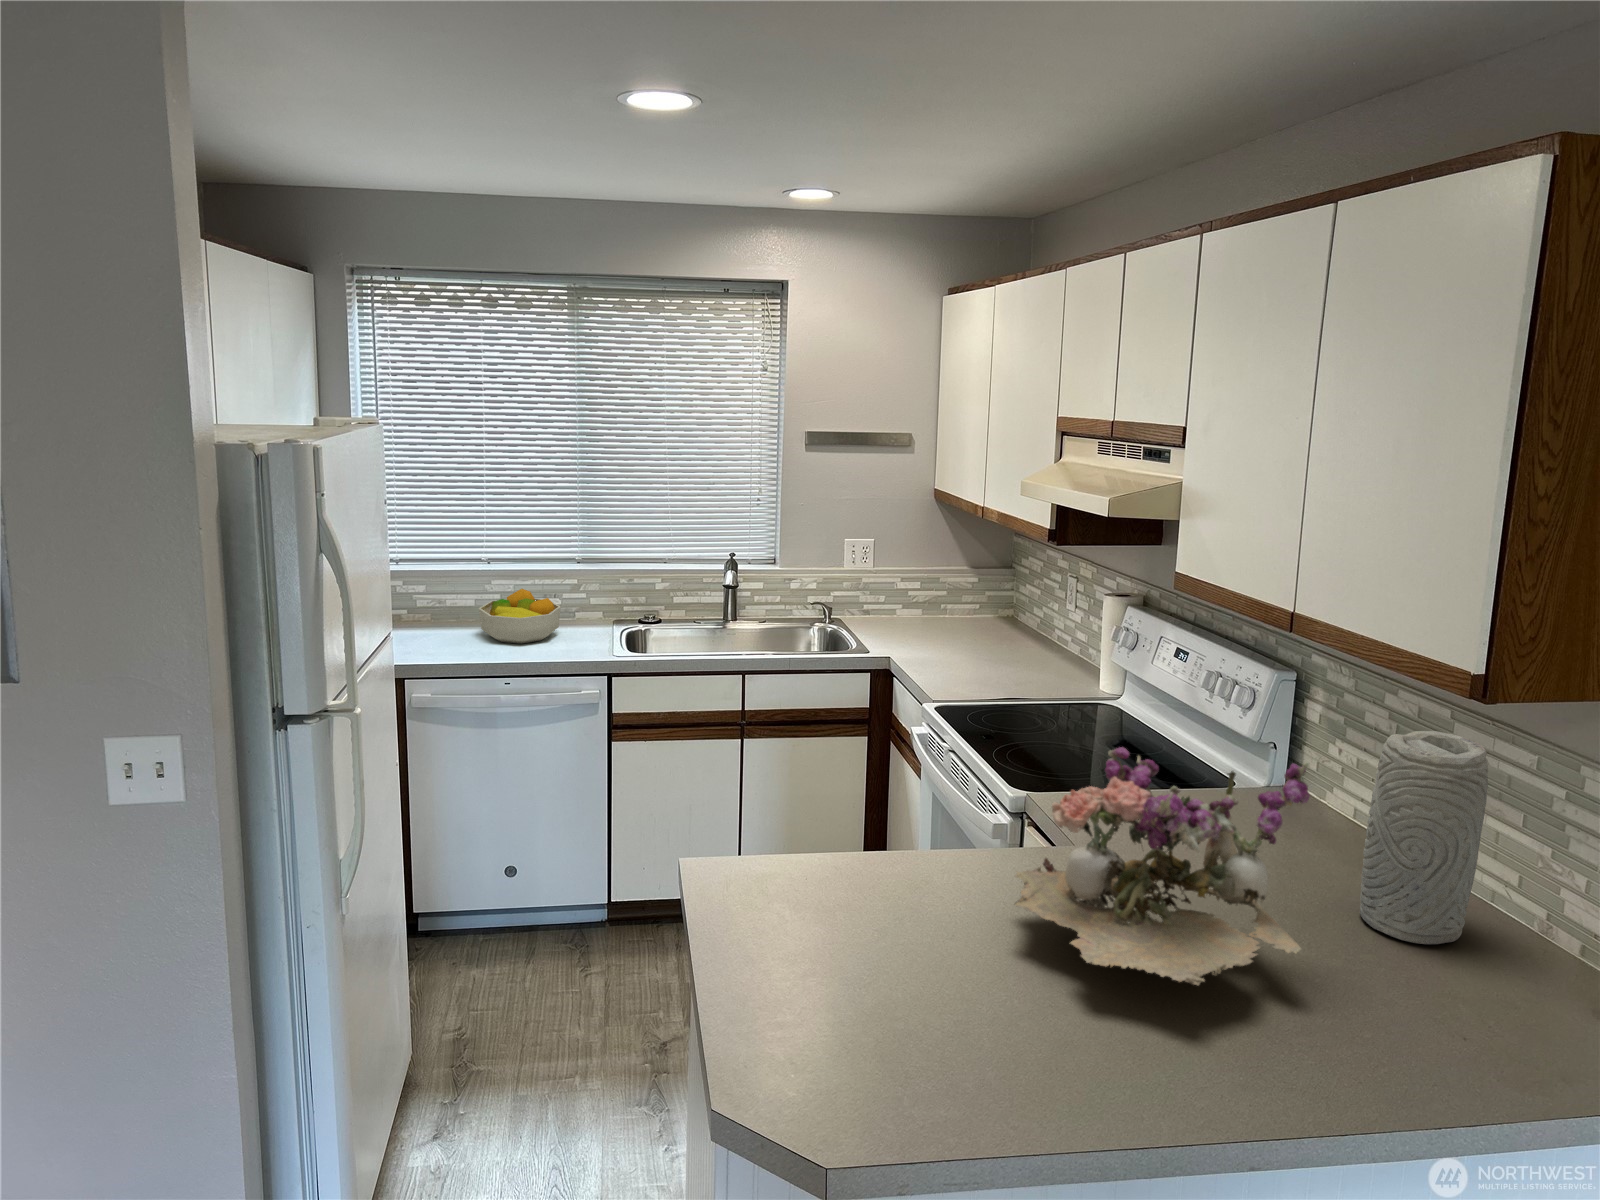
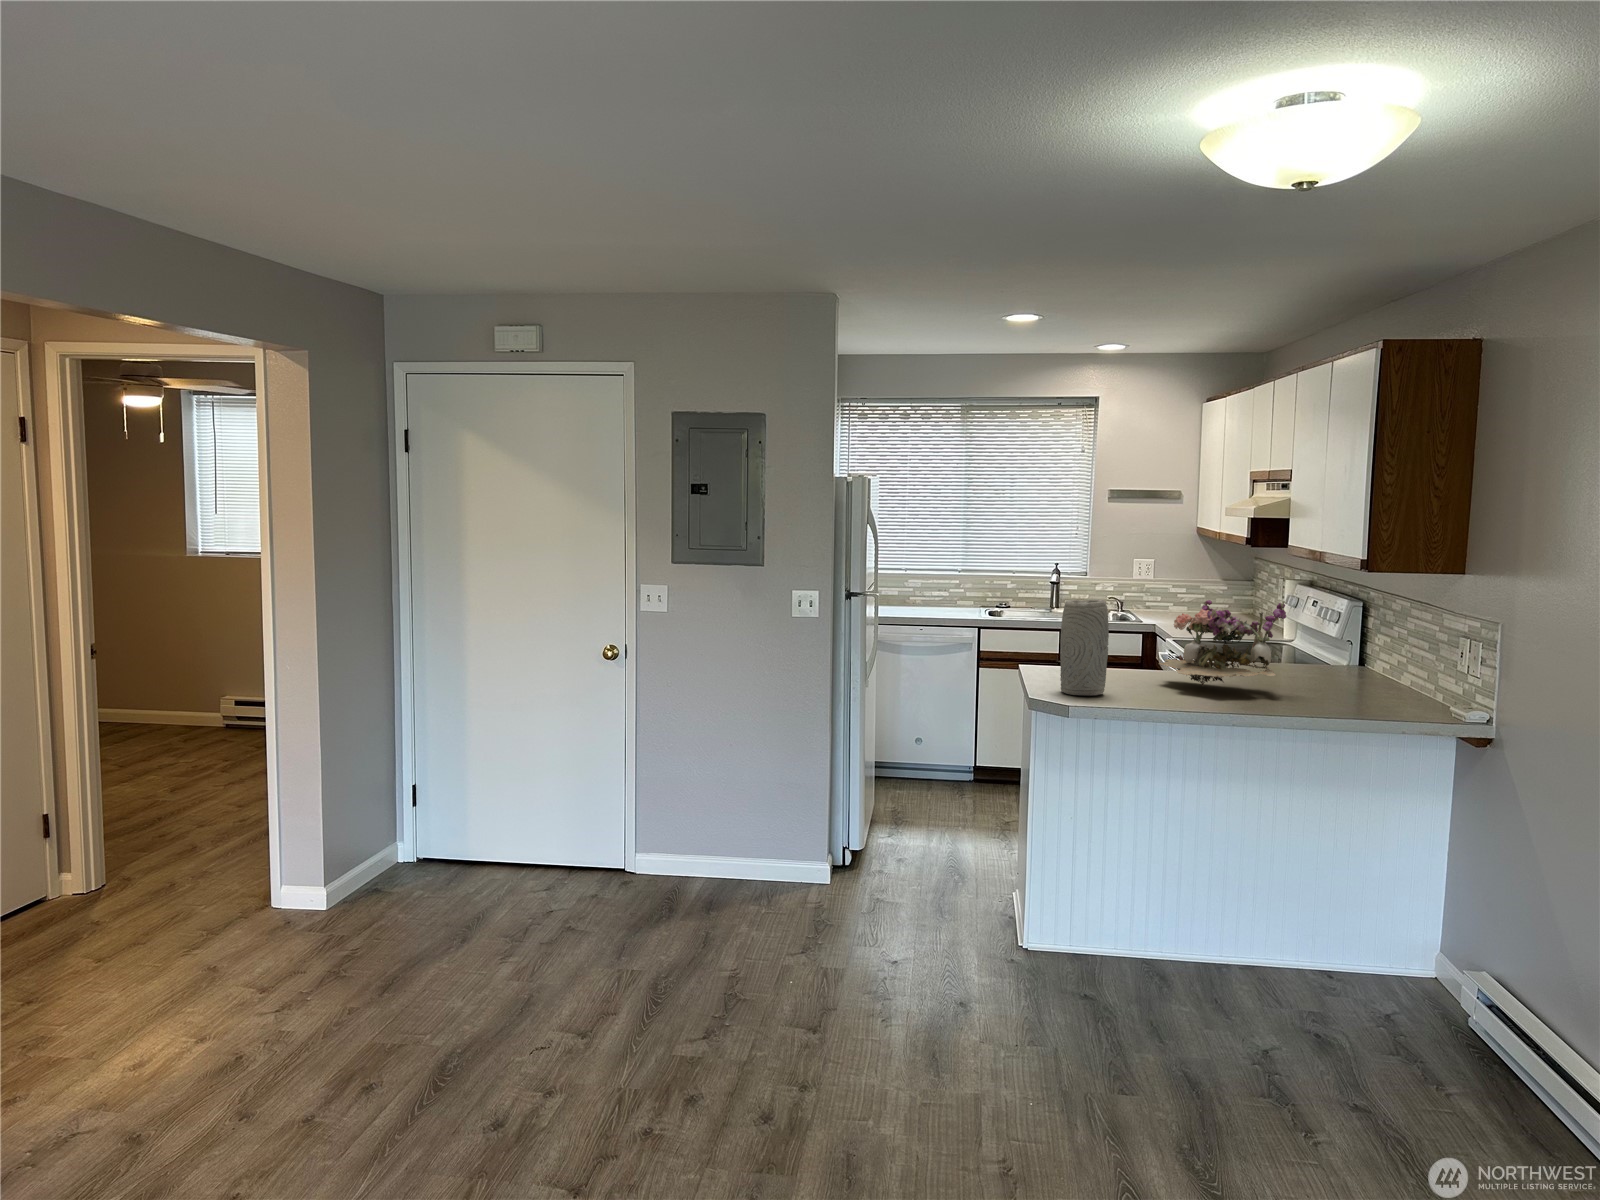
fruit bowl: present [479,589,561,644] -> none [903,583,950,612]
vase: present [1360,731,1488,944] -> present [1060,599,1109,695]

